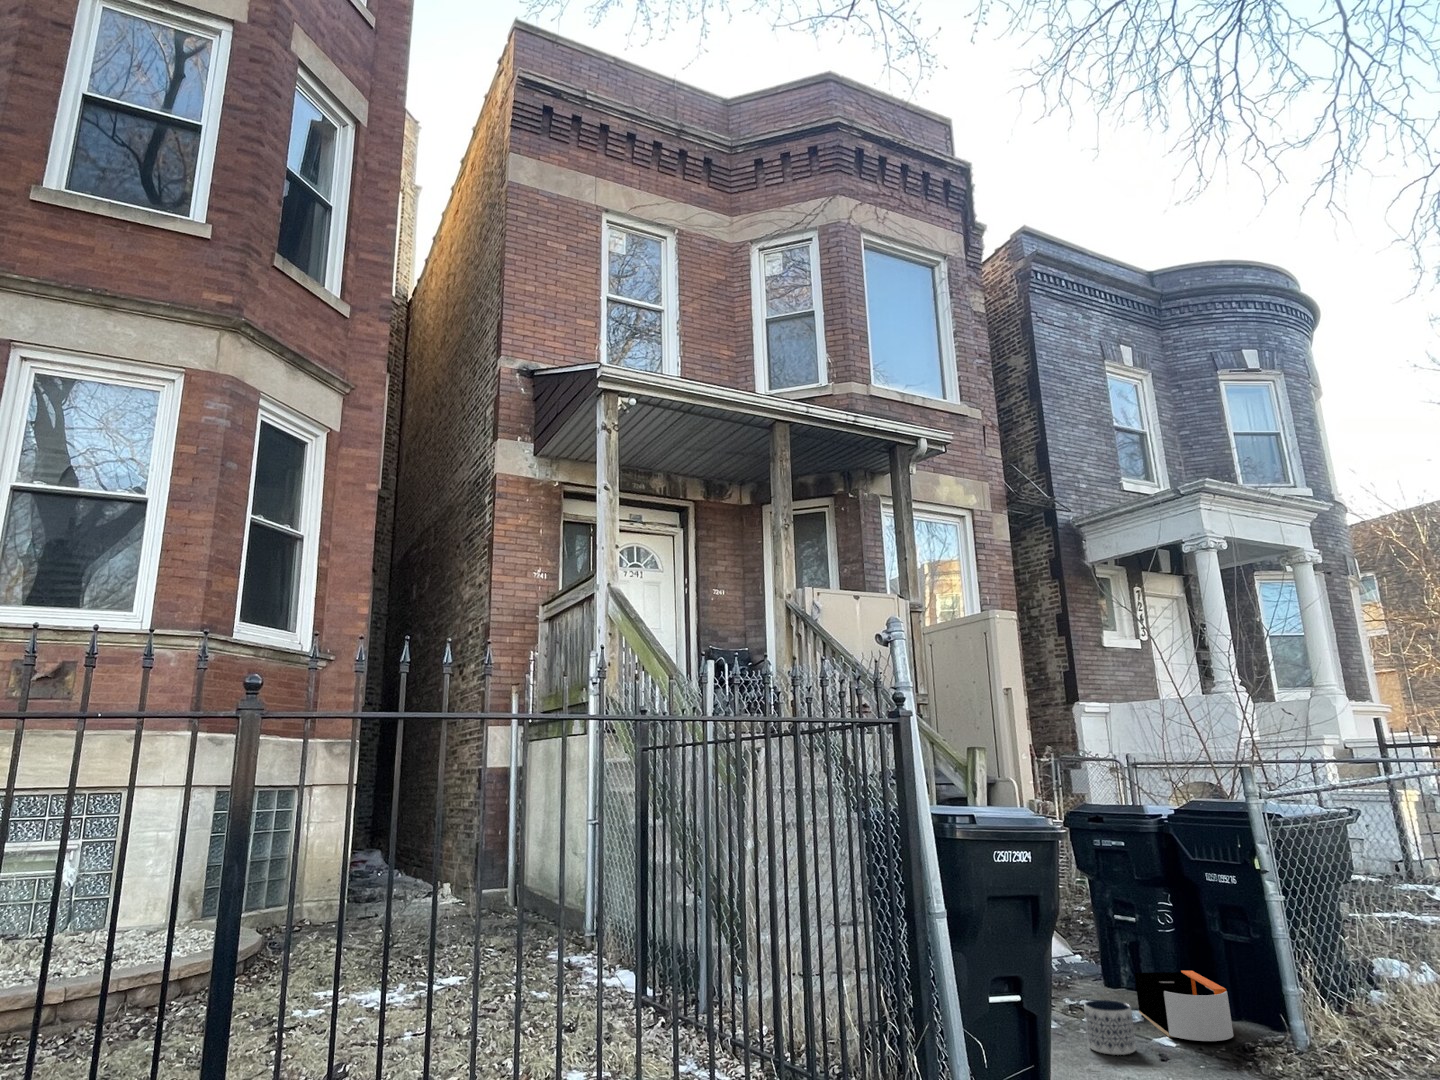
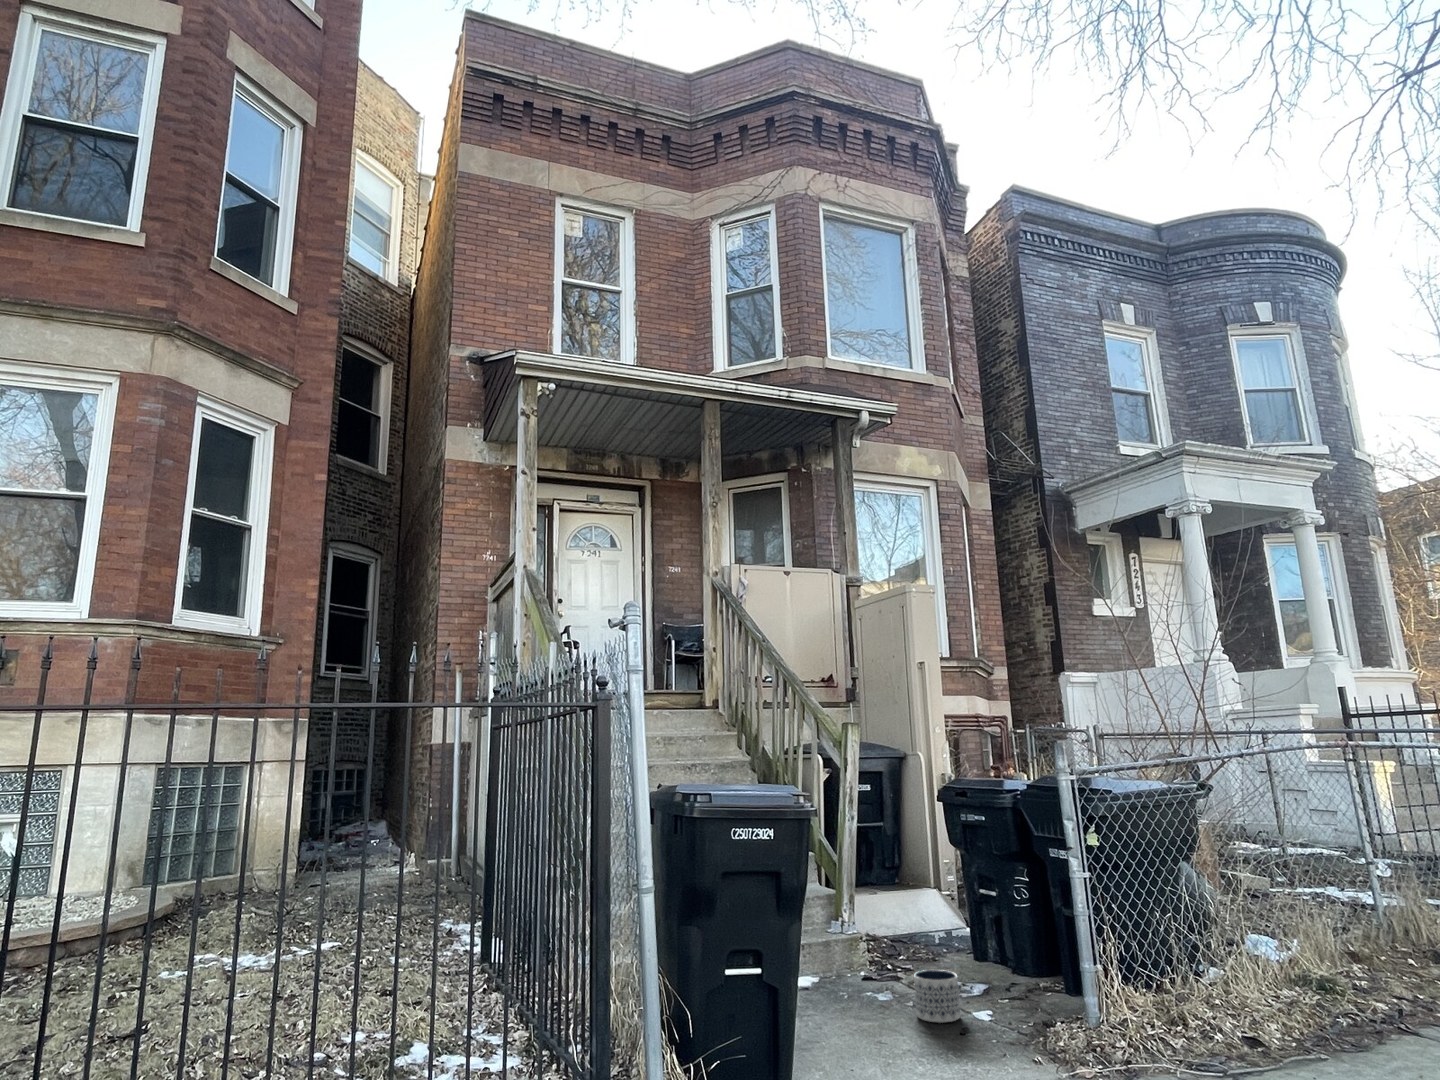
storage bin: present [1135,971,1233,1041] -> none [991,943,1067,1011]

